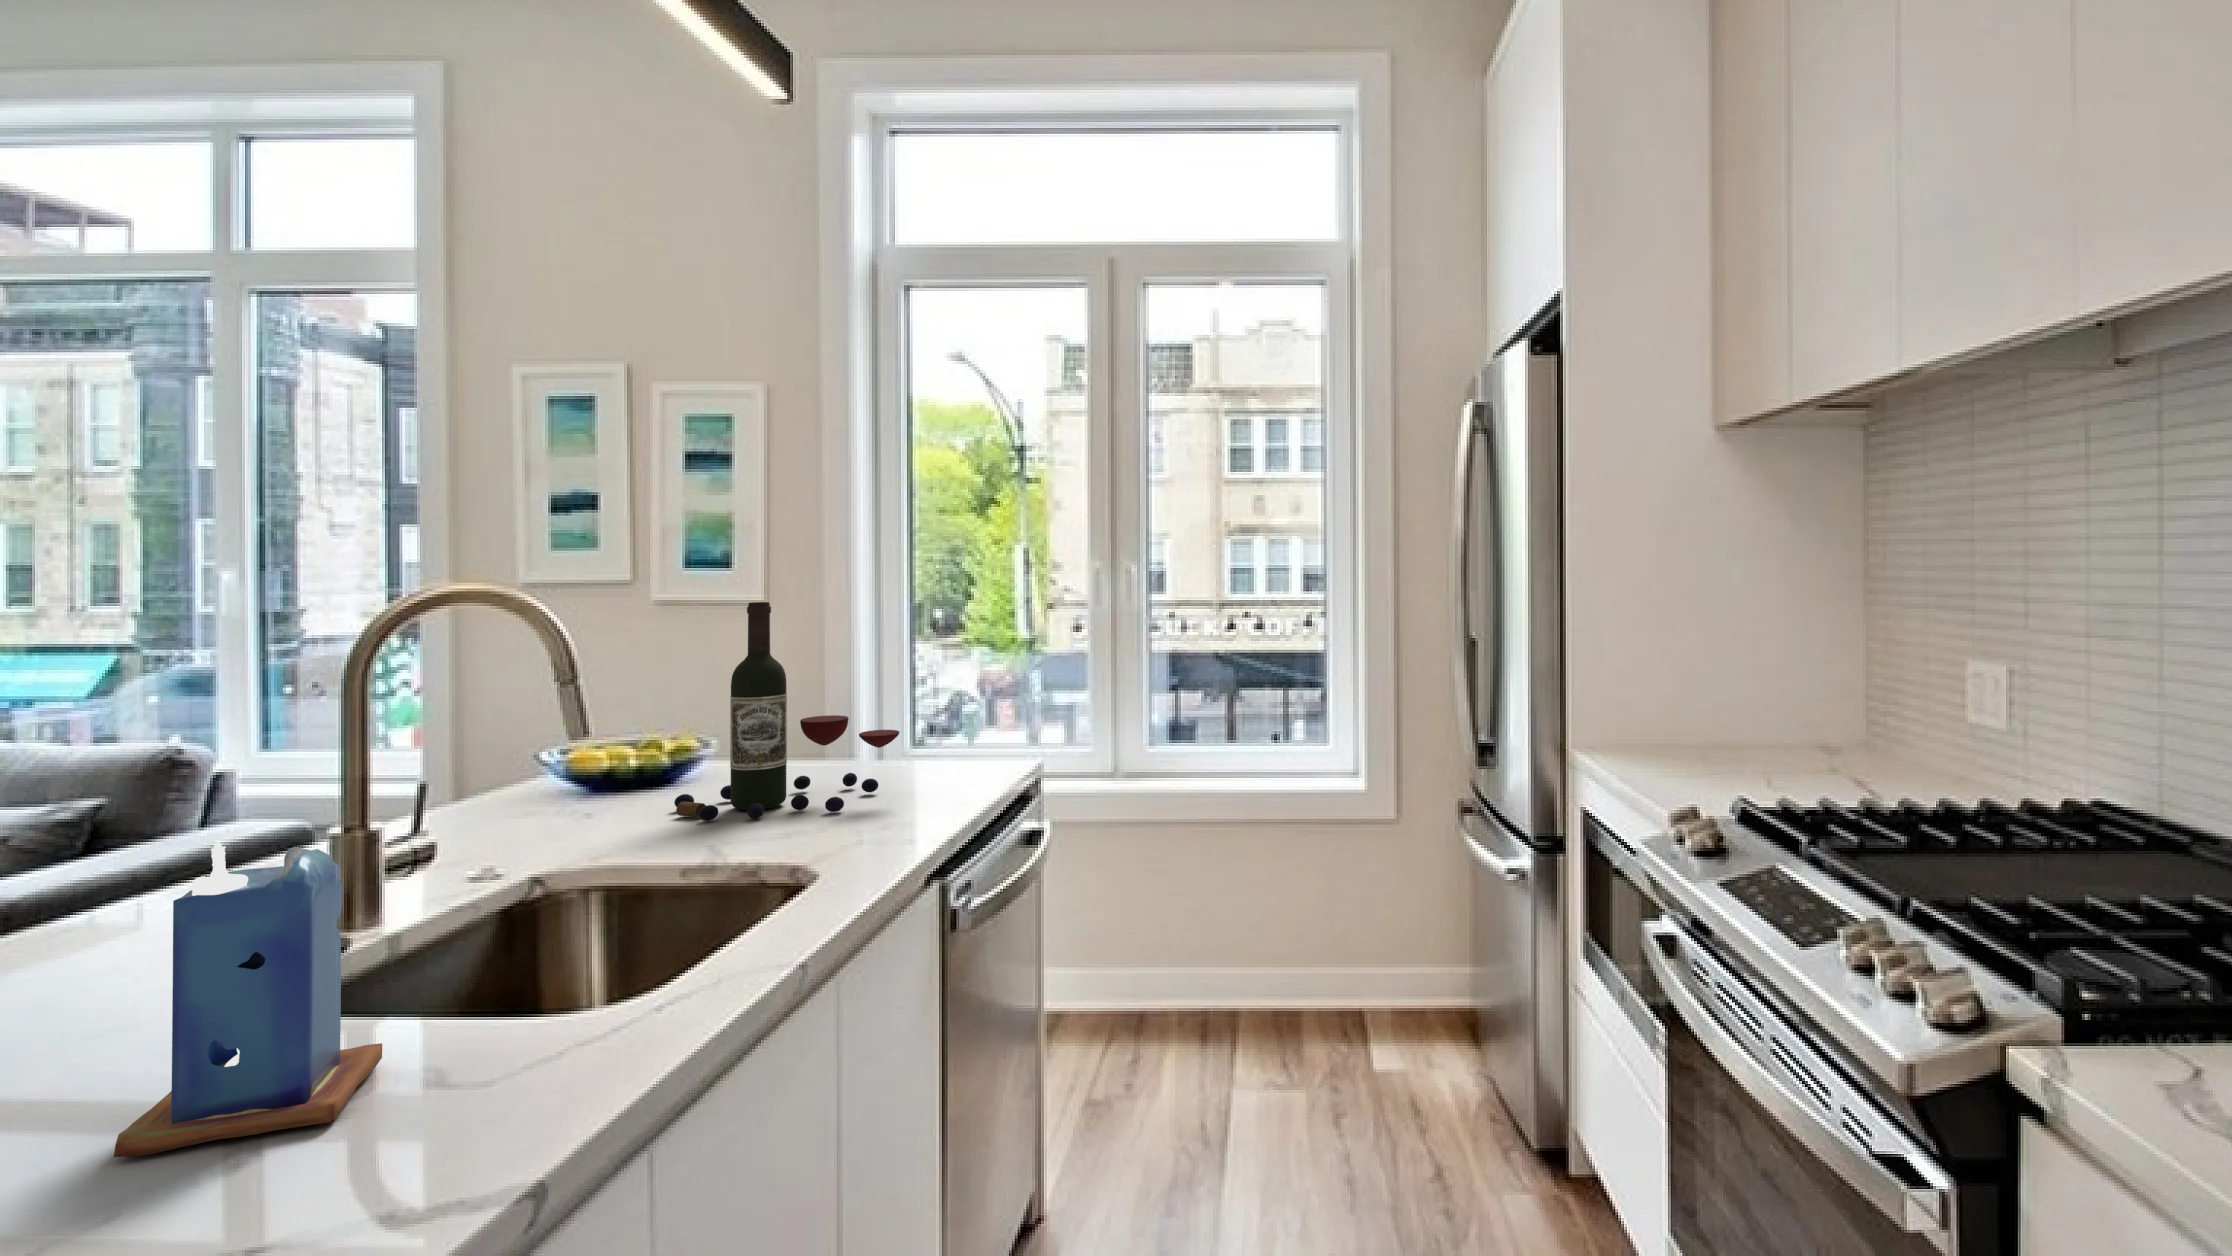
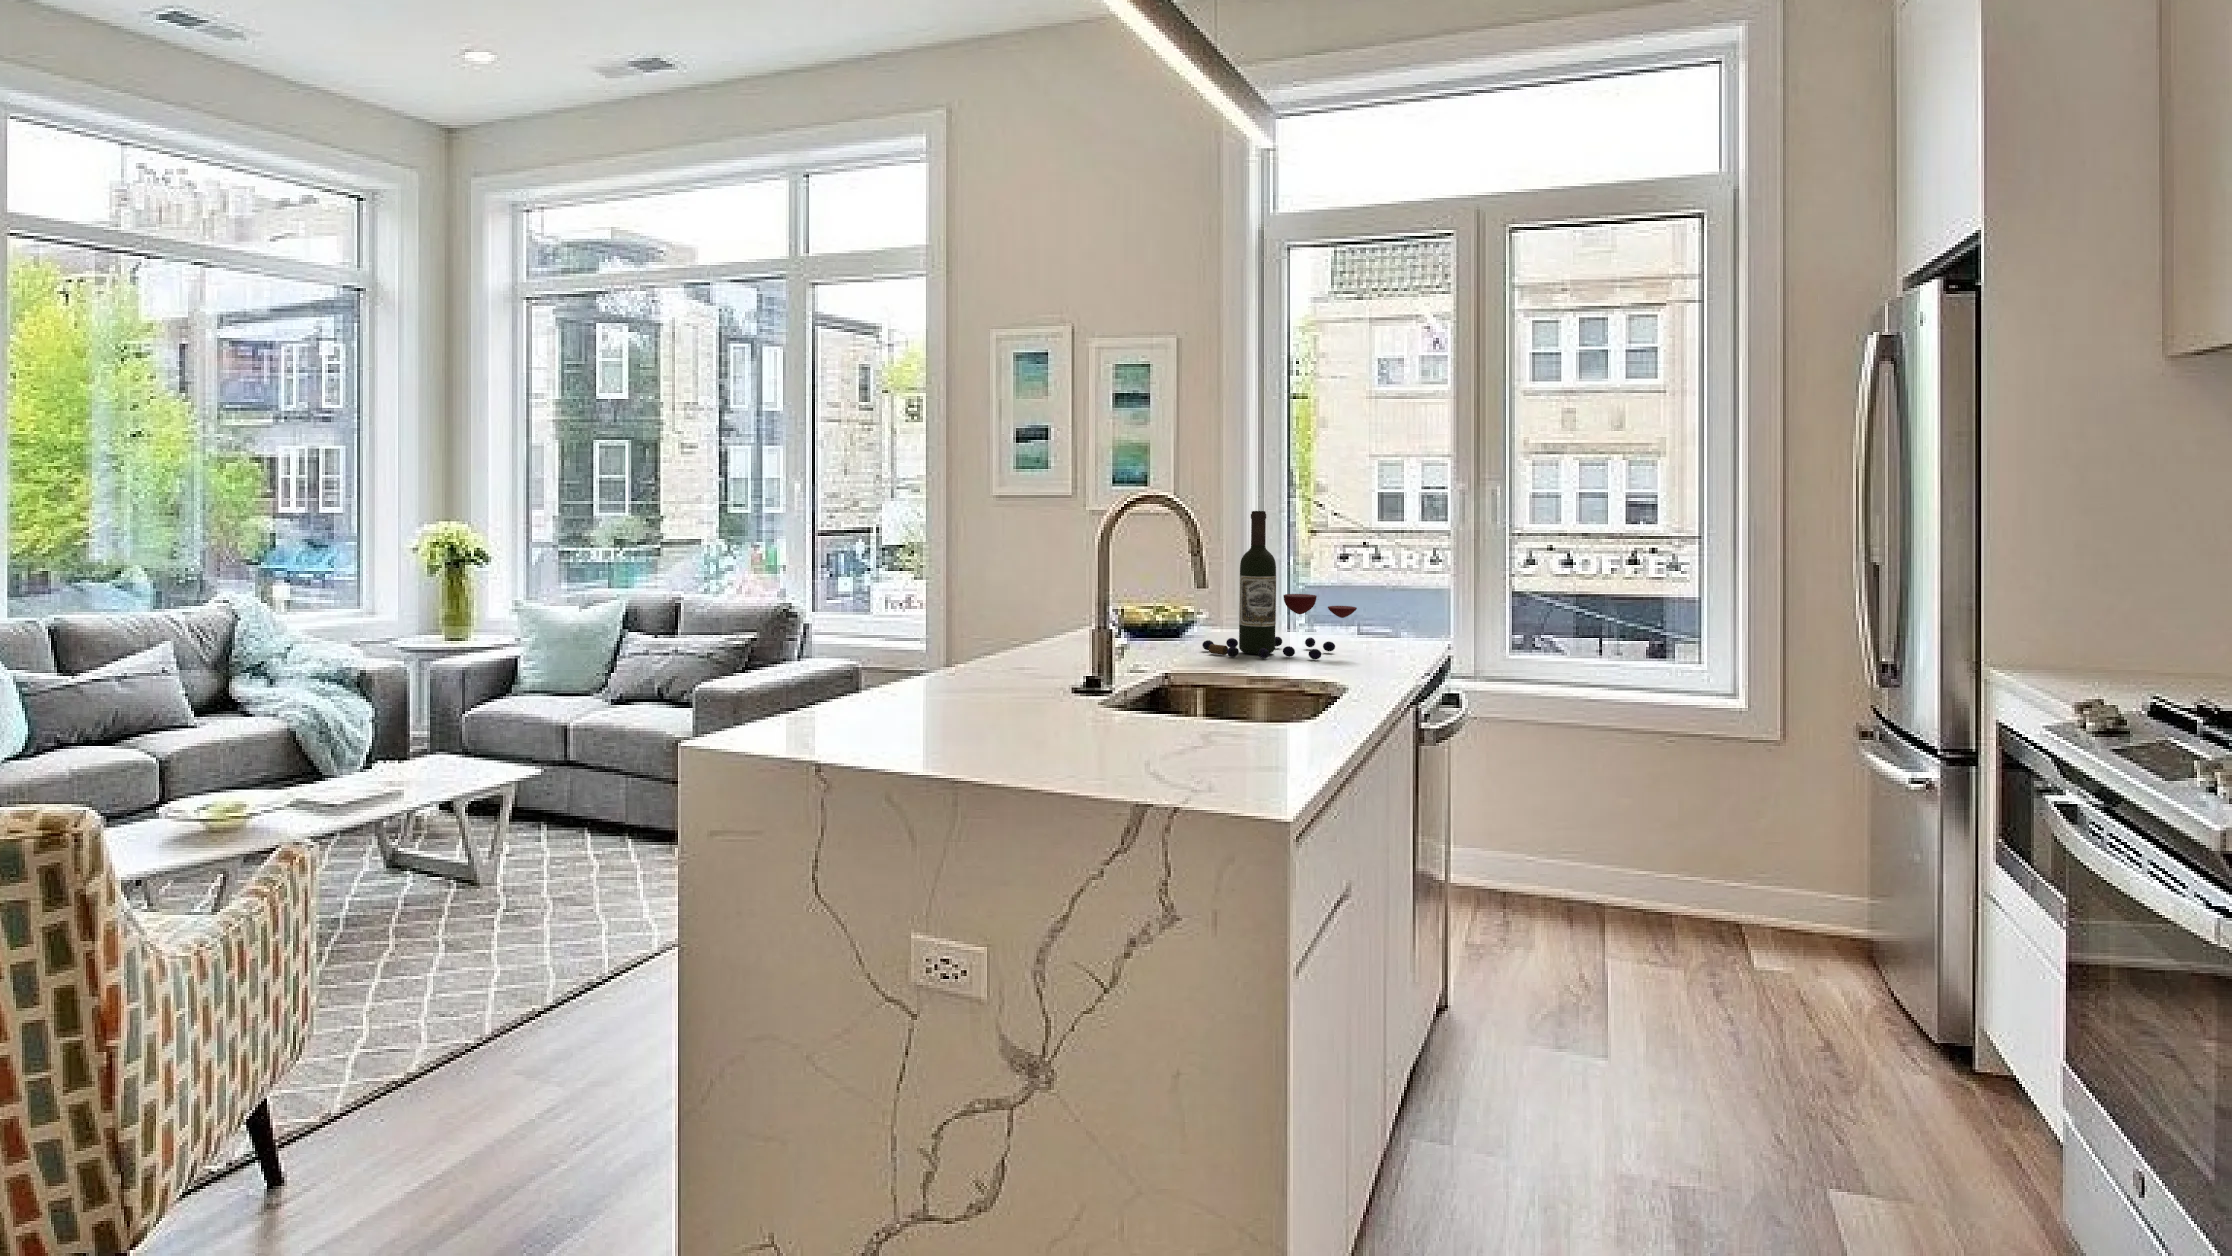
candle: present [114,842,382,1157] -> none [1137,607,1217,735]

